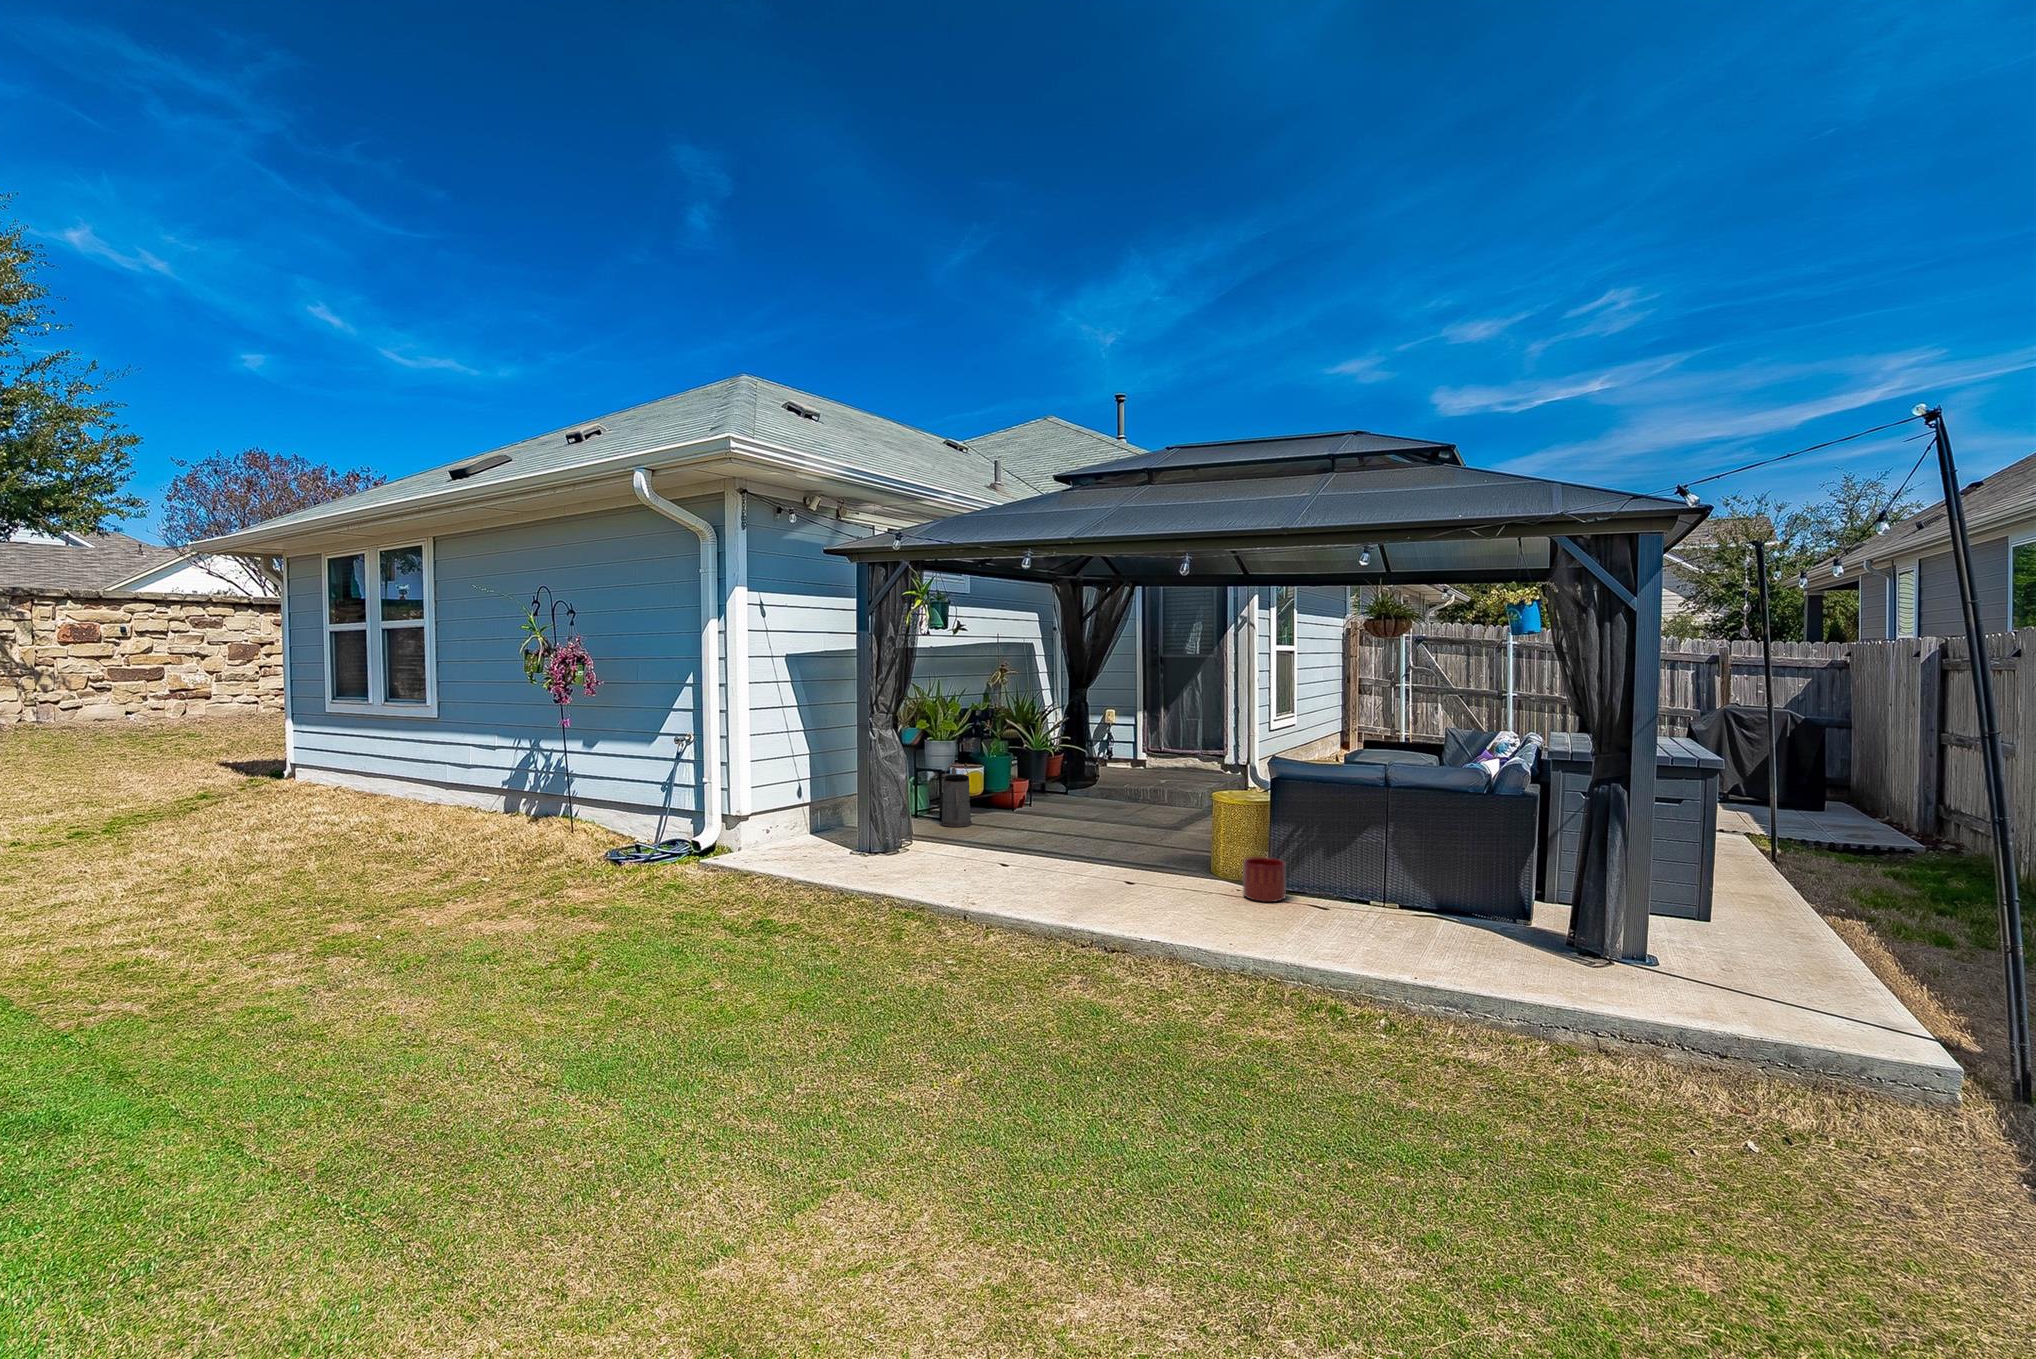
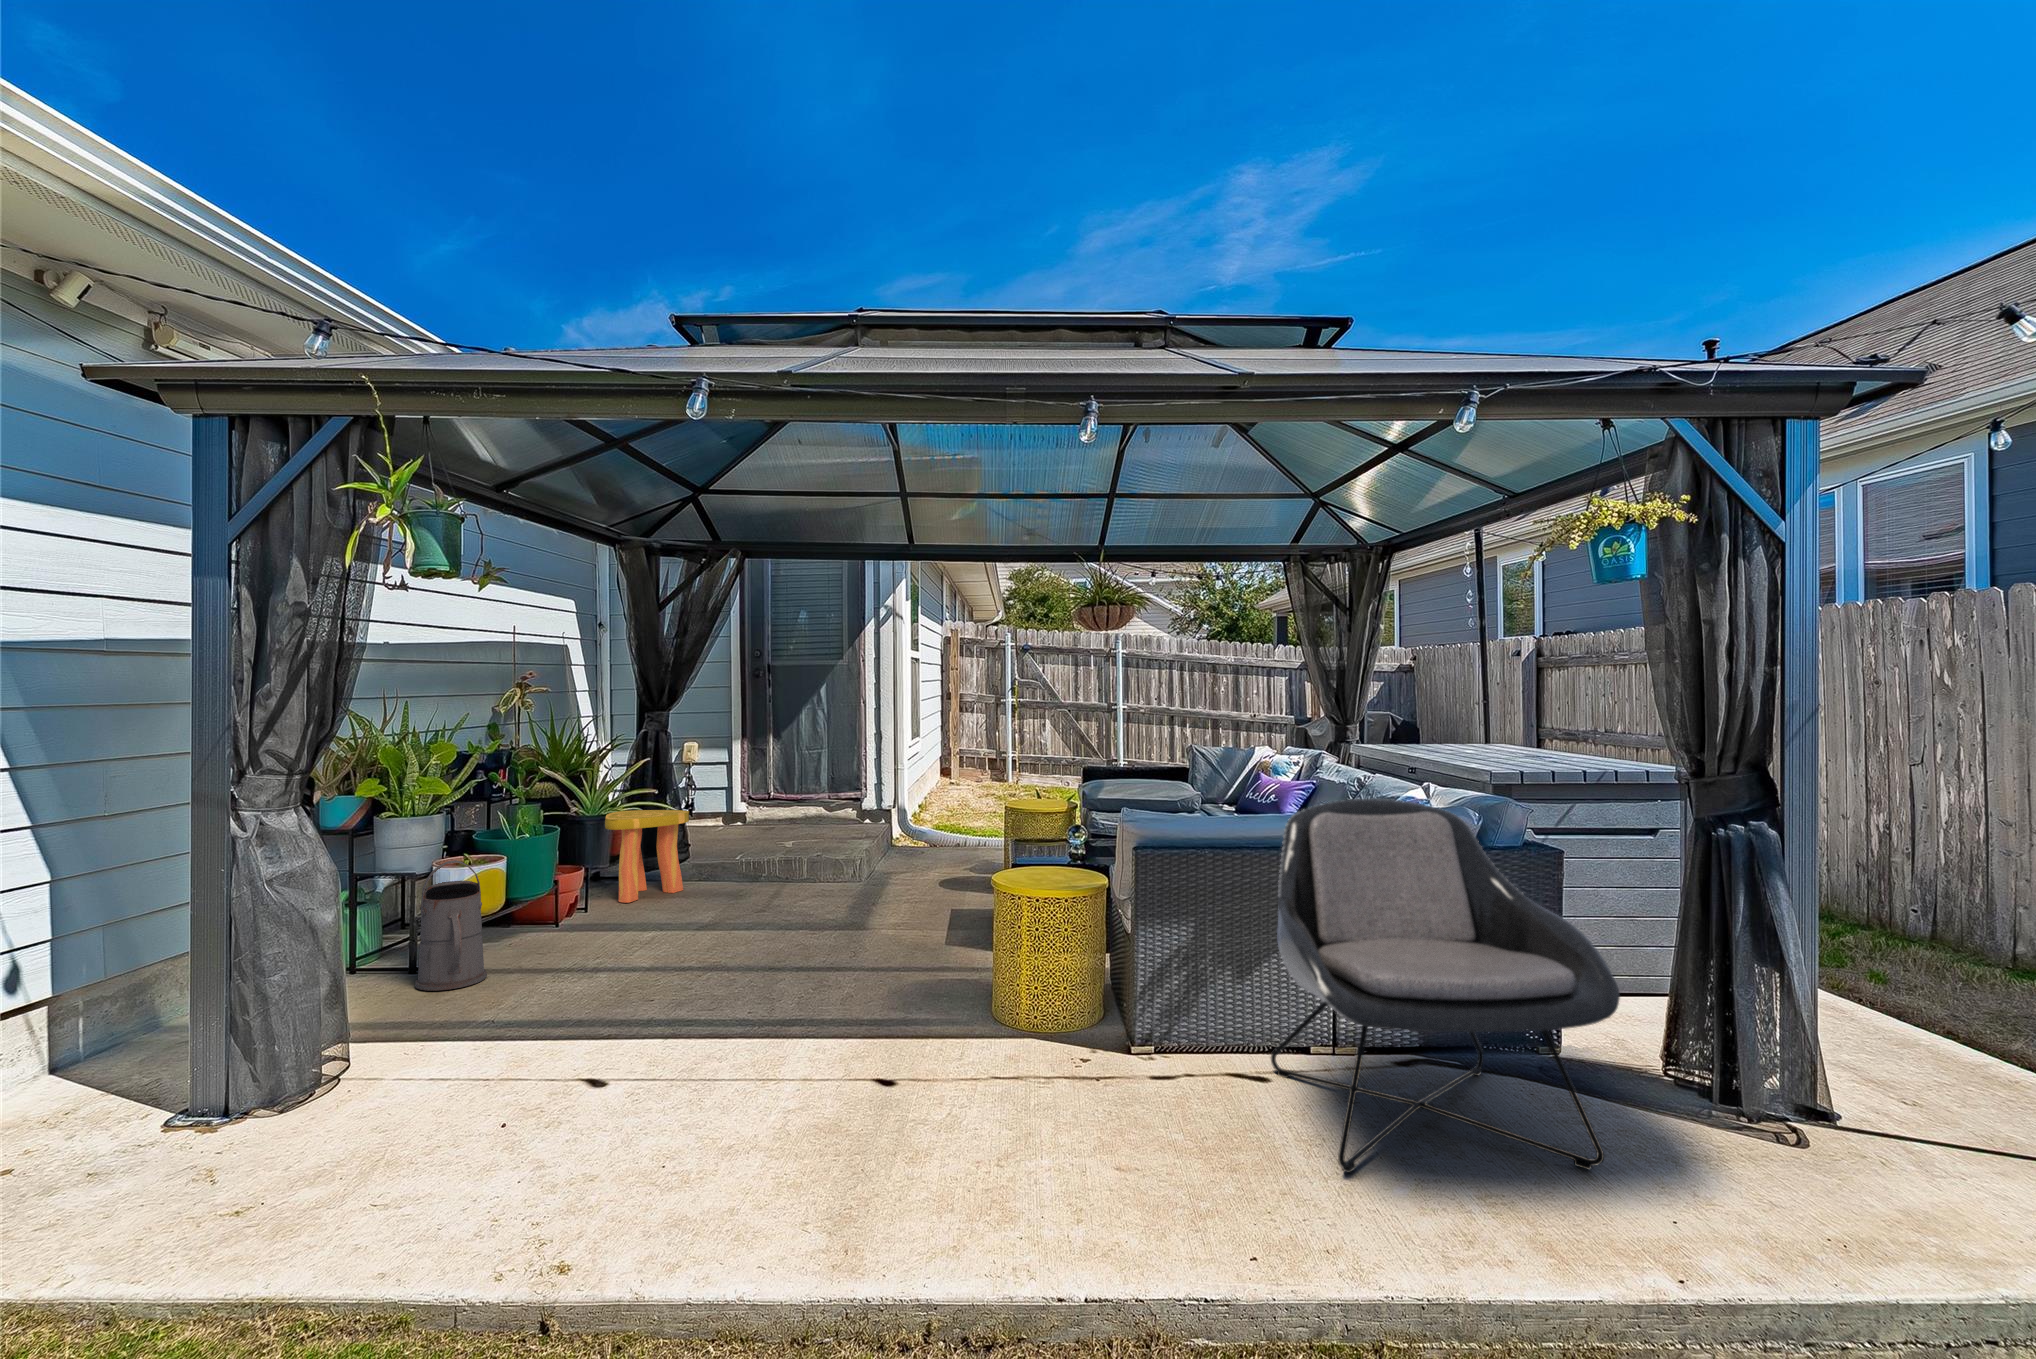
stool: none [1042,749,1090,803] -> present [605,810,689,903]
lounge chair: none [1300,752,1479,954] -> present [1271,799,1620,1173]
planter: present [1243,857,1286,902] -> none [1118,1000,1194,1092]

